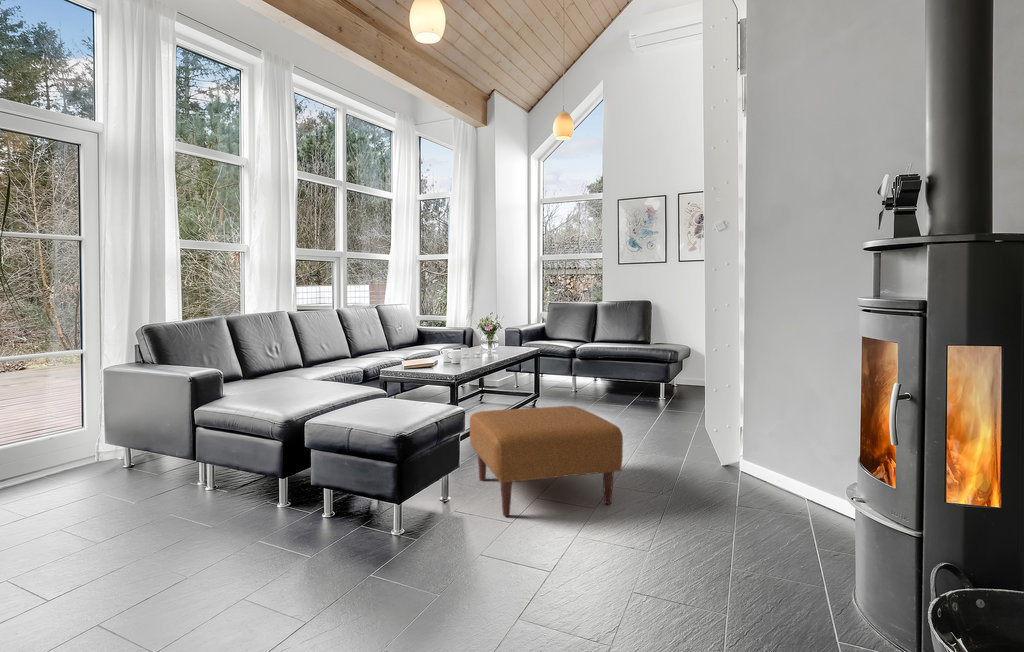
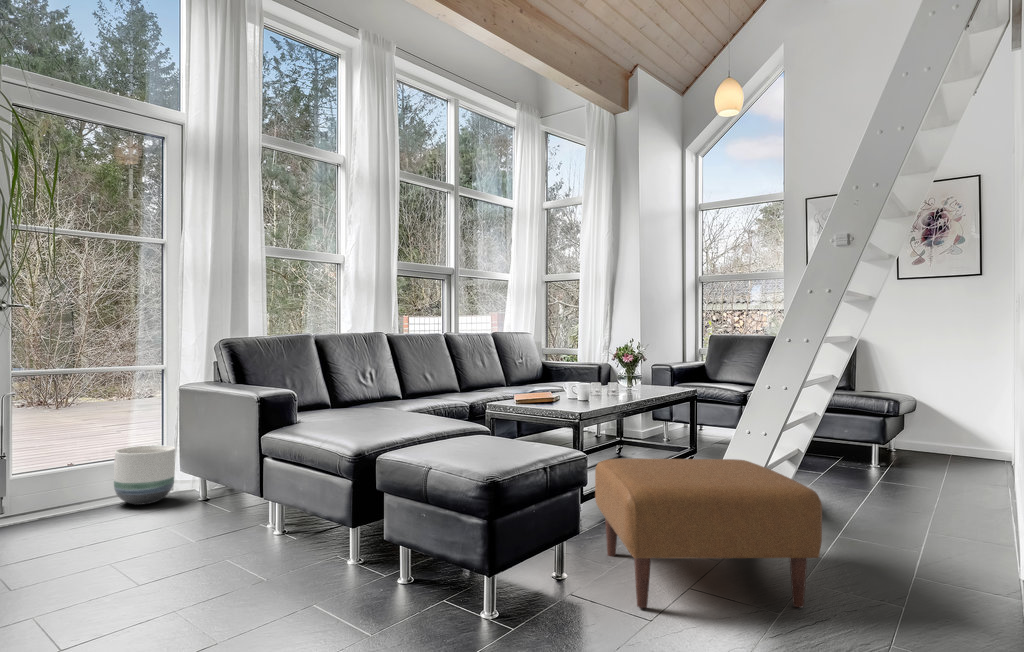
planter: none [44,421,104,474] -> present [114,445,175,505]

